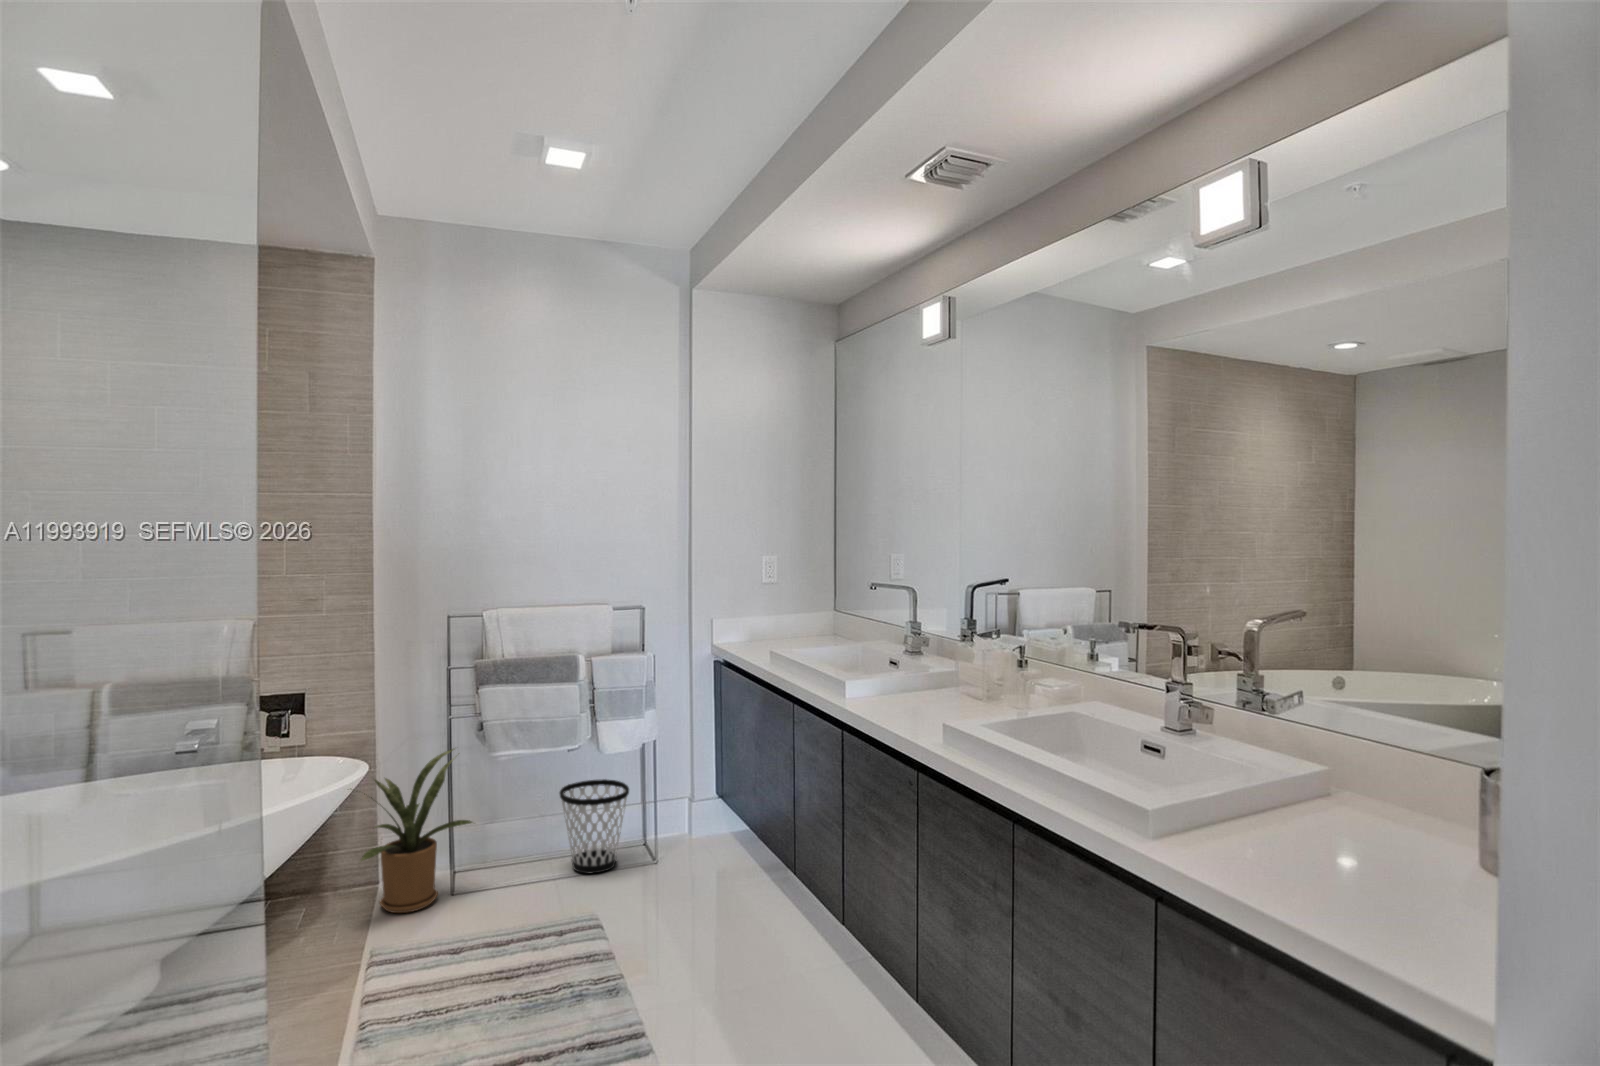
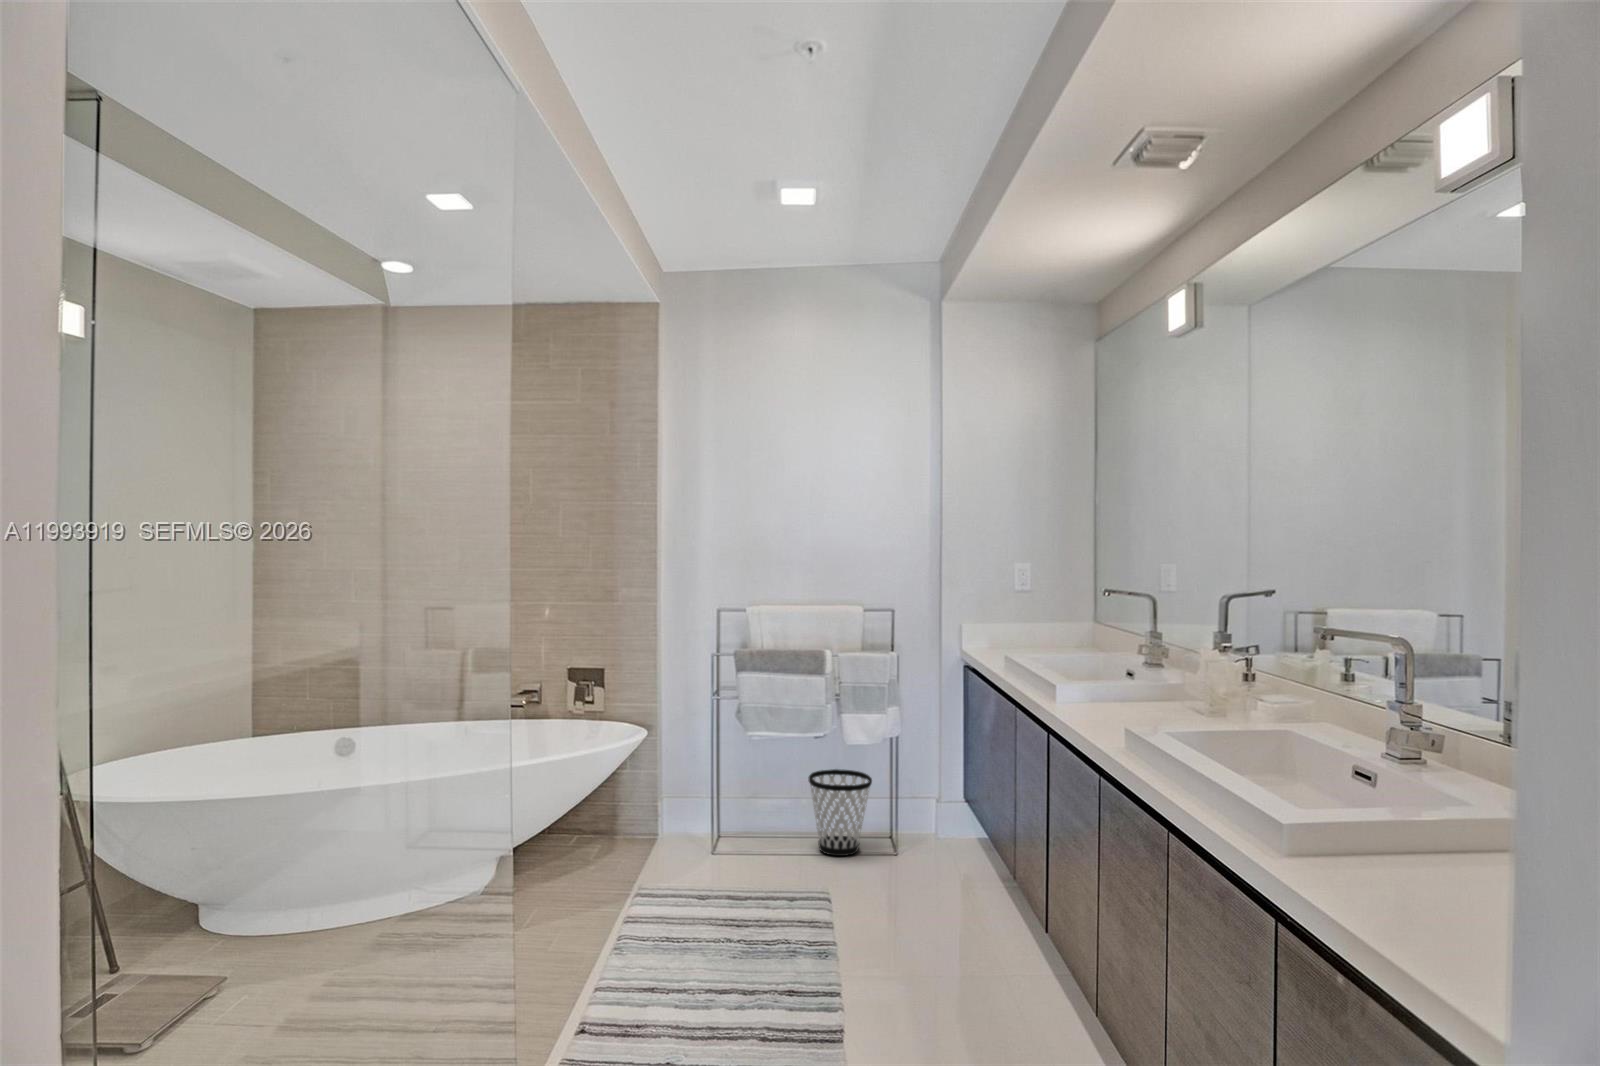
house plant: present [361,749,472,913] -> none [614,724,737,863]

